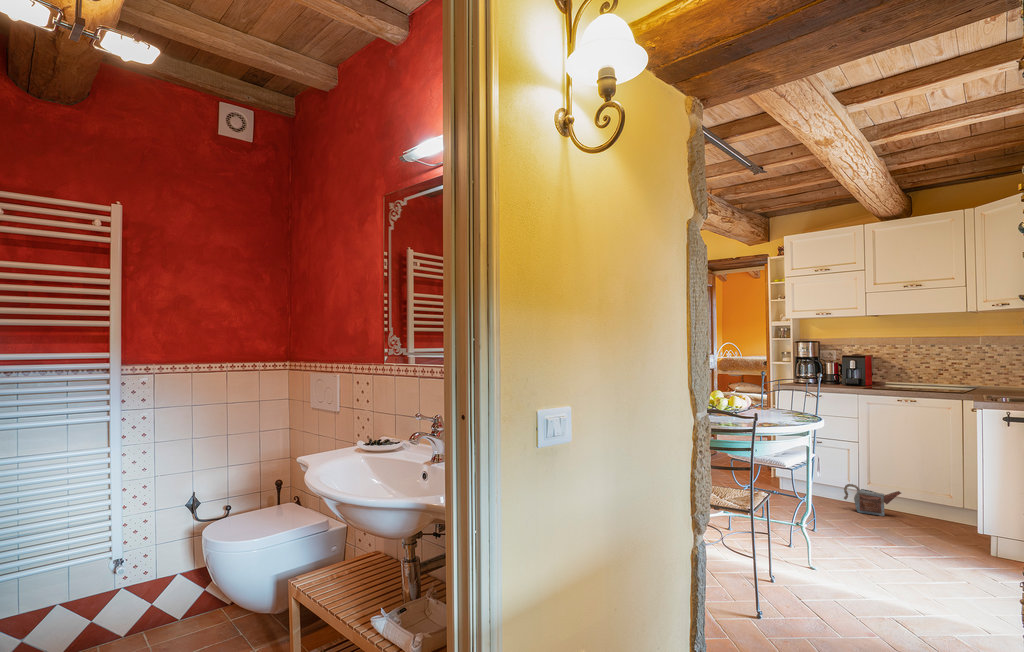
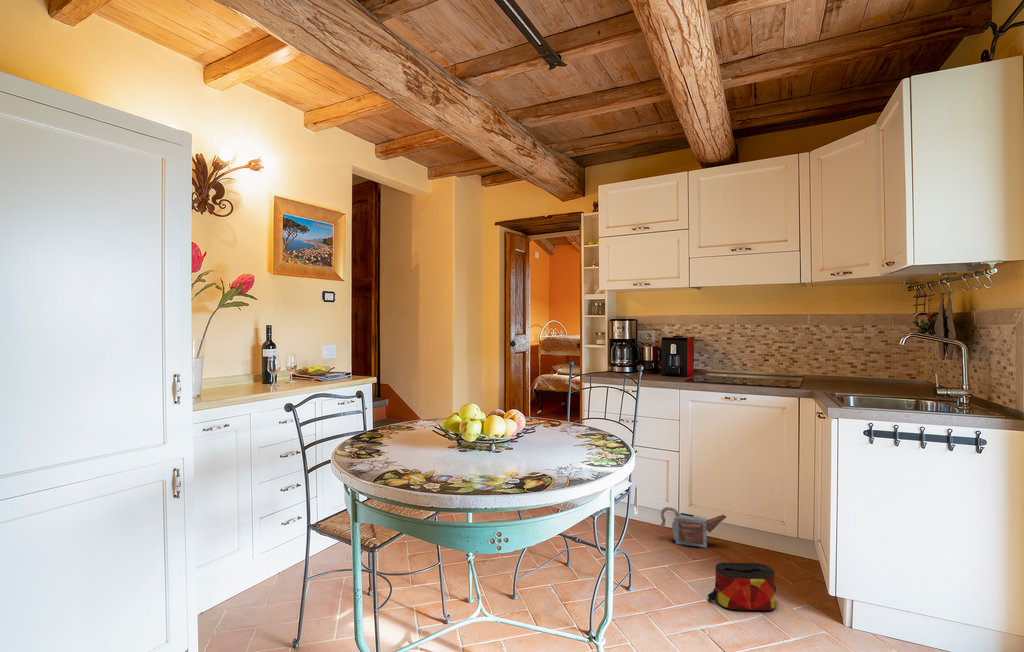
bag: none [883,514,939,548] -> present [708,562,776,611]

